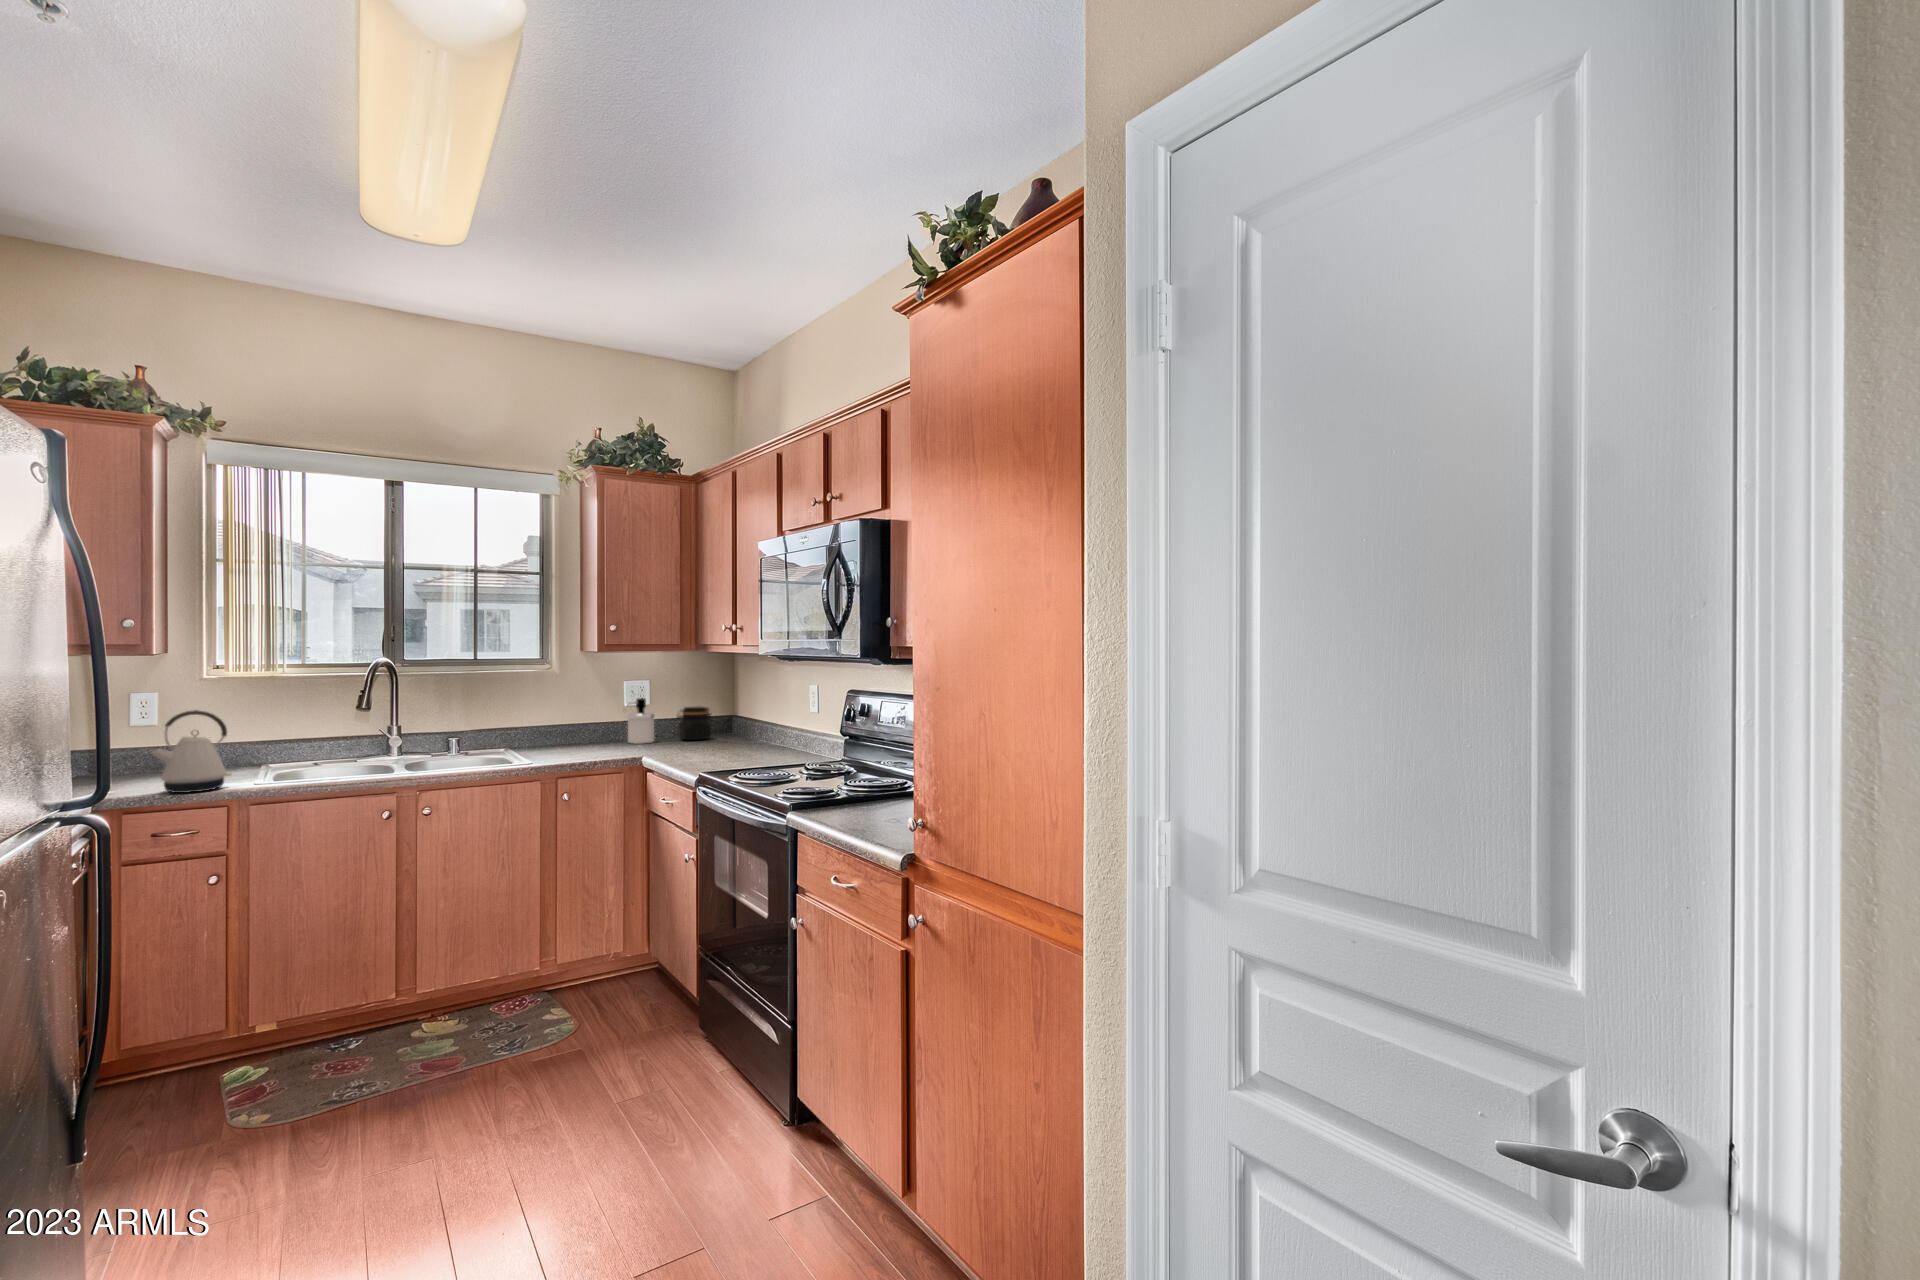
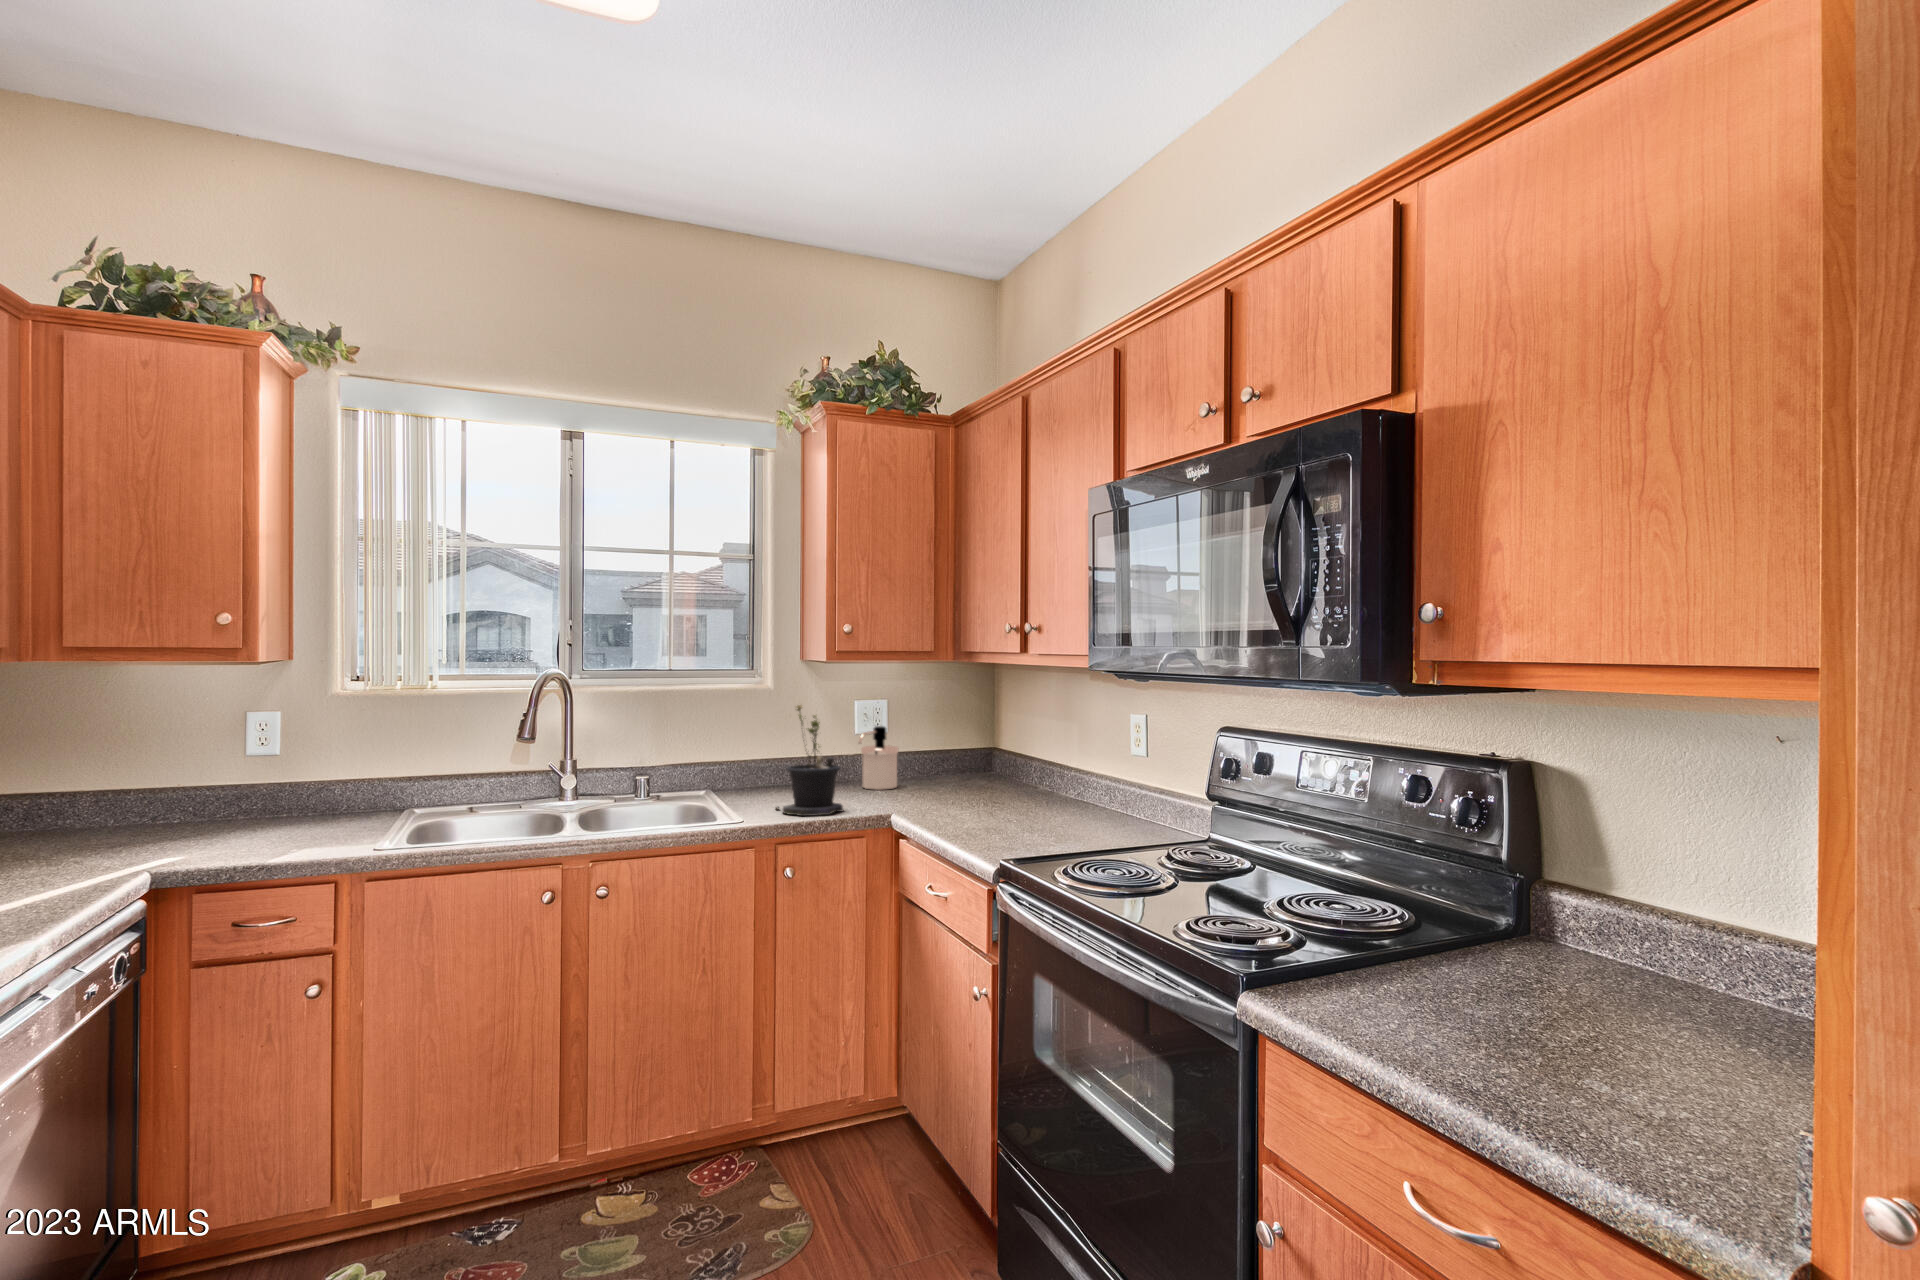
potted plant: none [557,682,609,759] -> present [776,705,844,816]
jar: present [677,707,712,740] -> none [925,739,975,786]
kettle: present [152,710,232,793] -> none [240,742,348,862]

